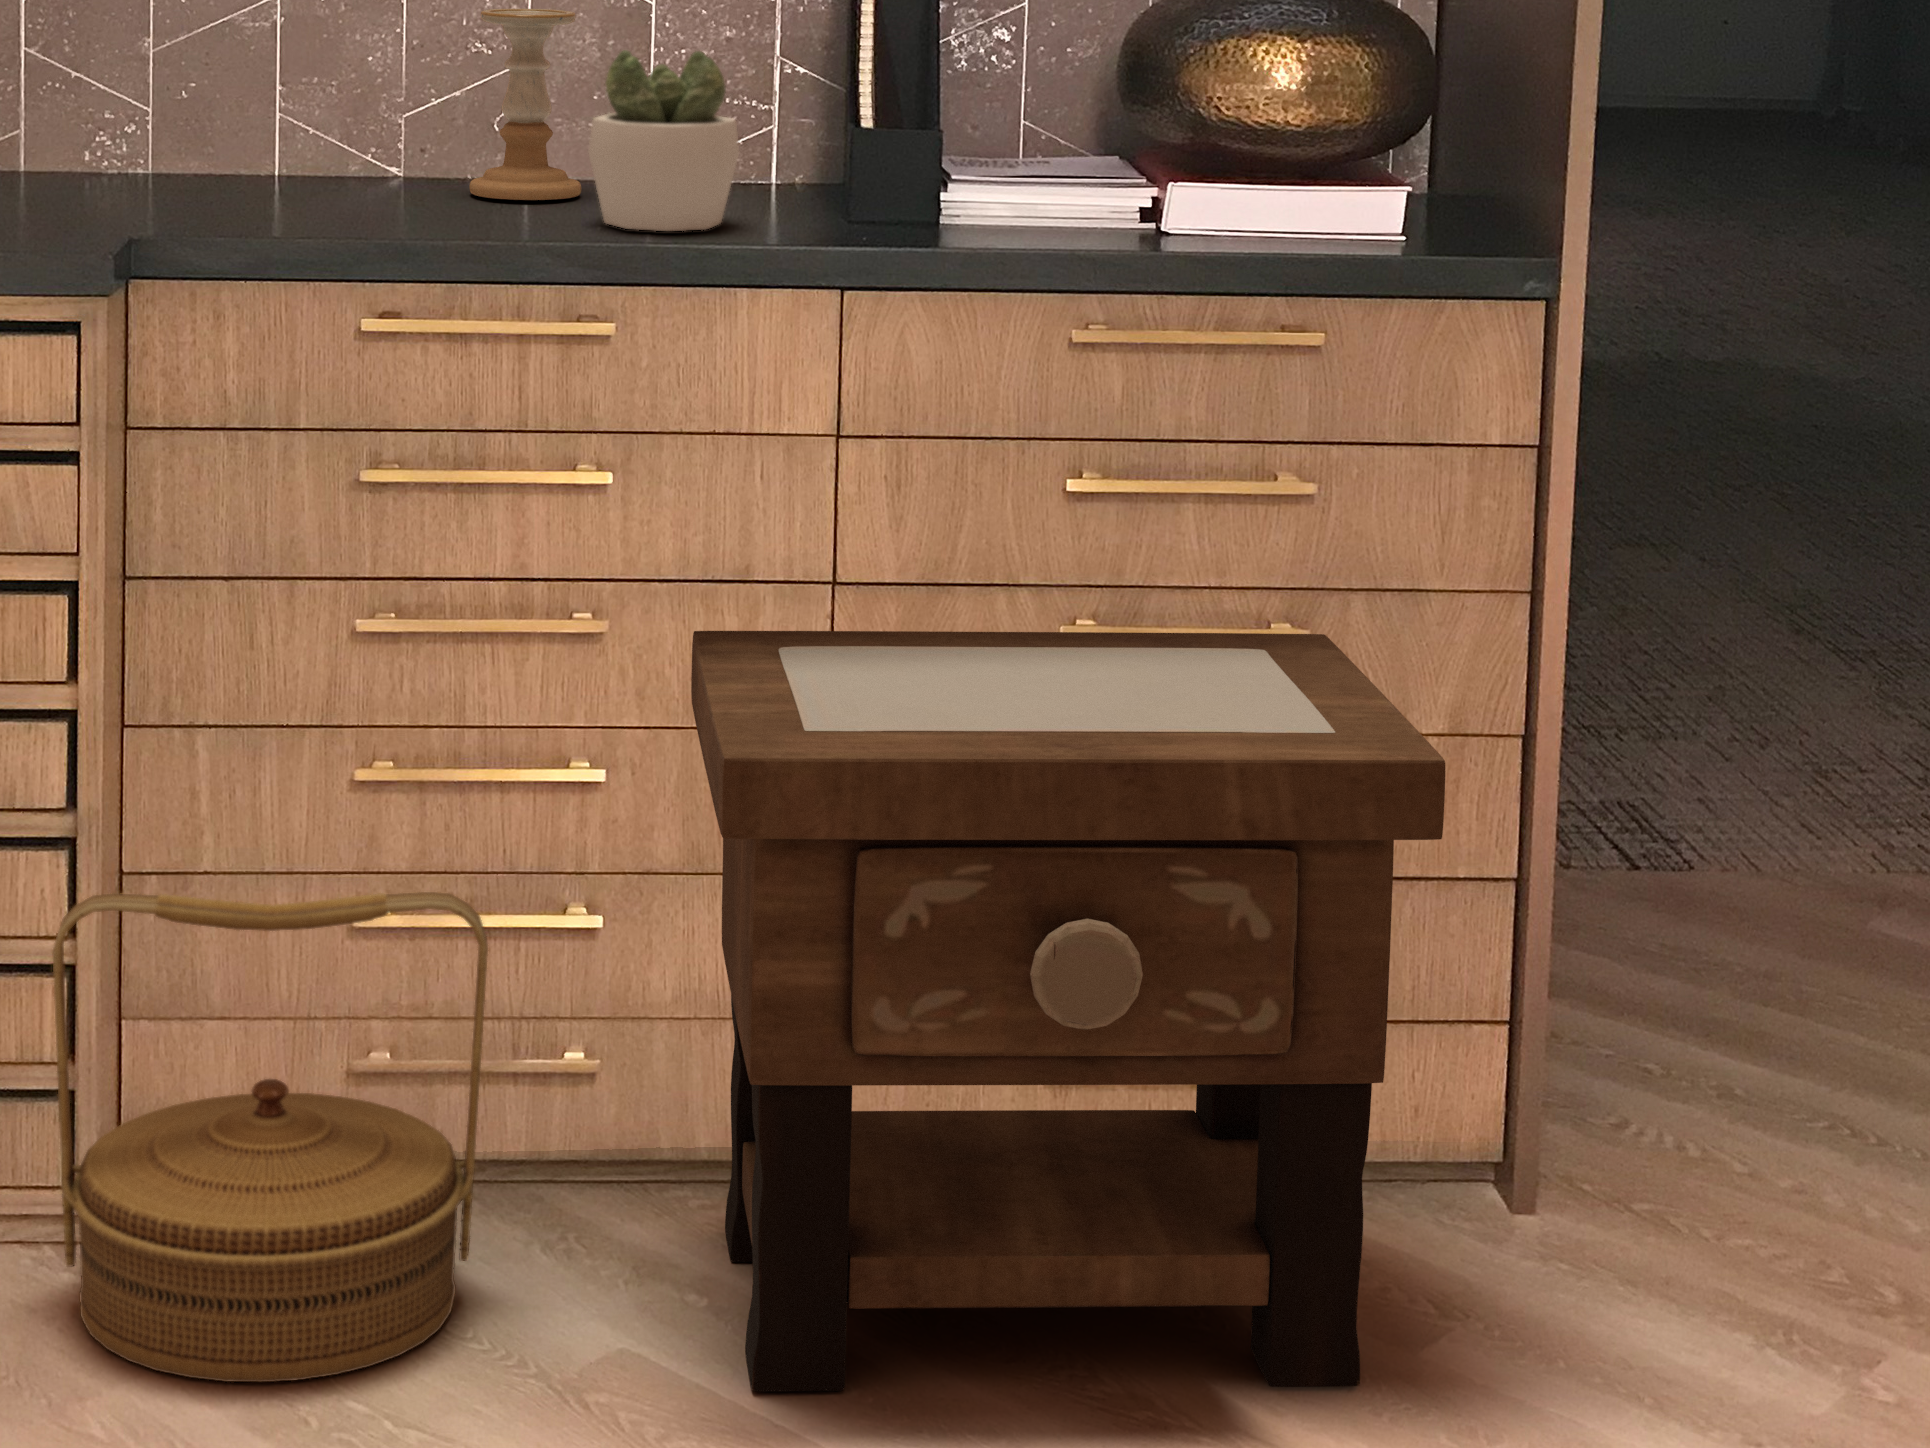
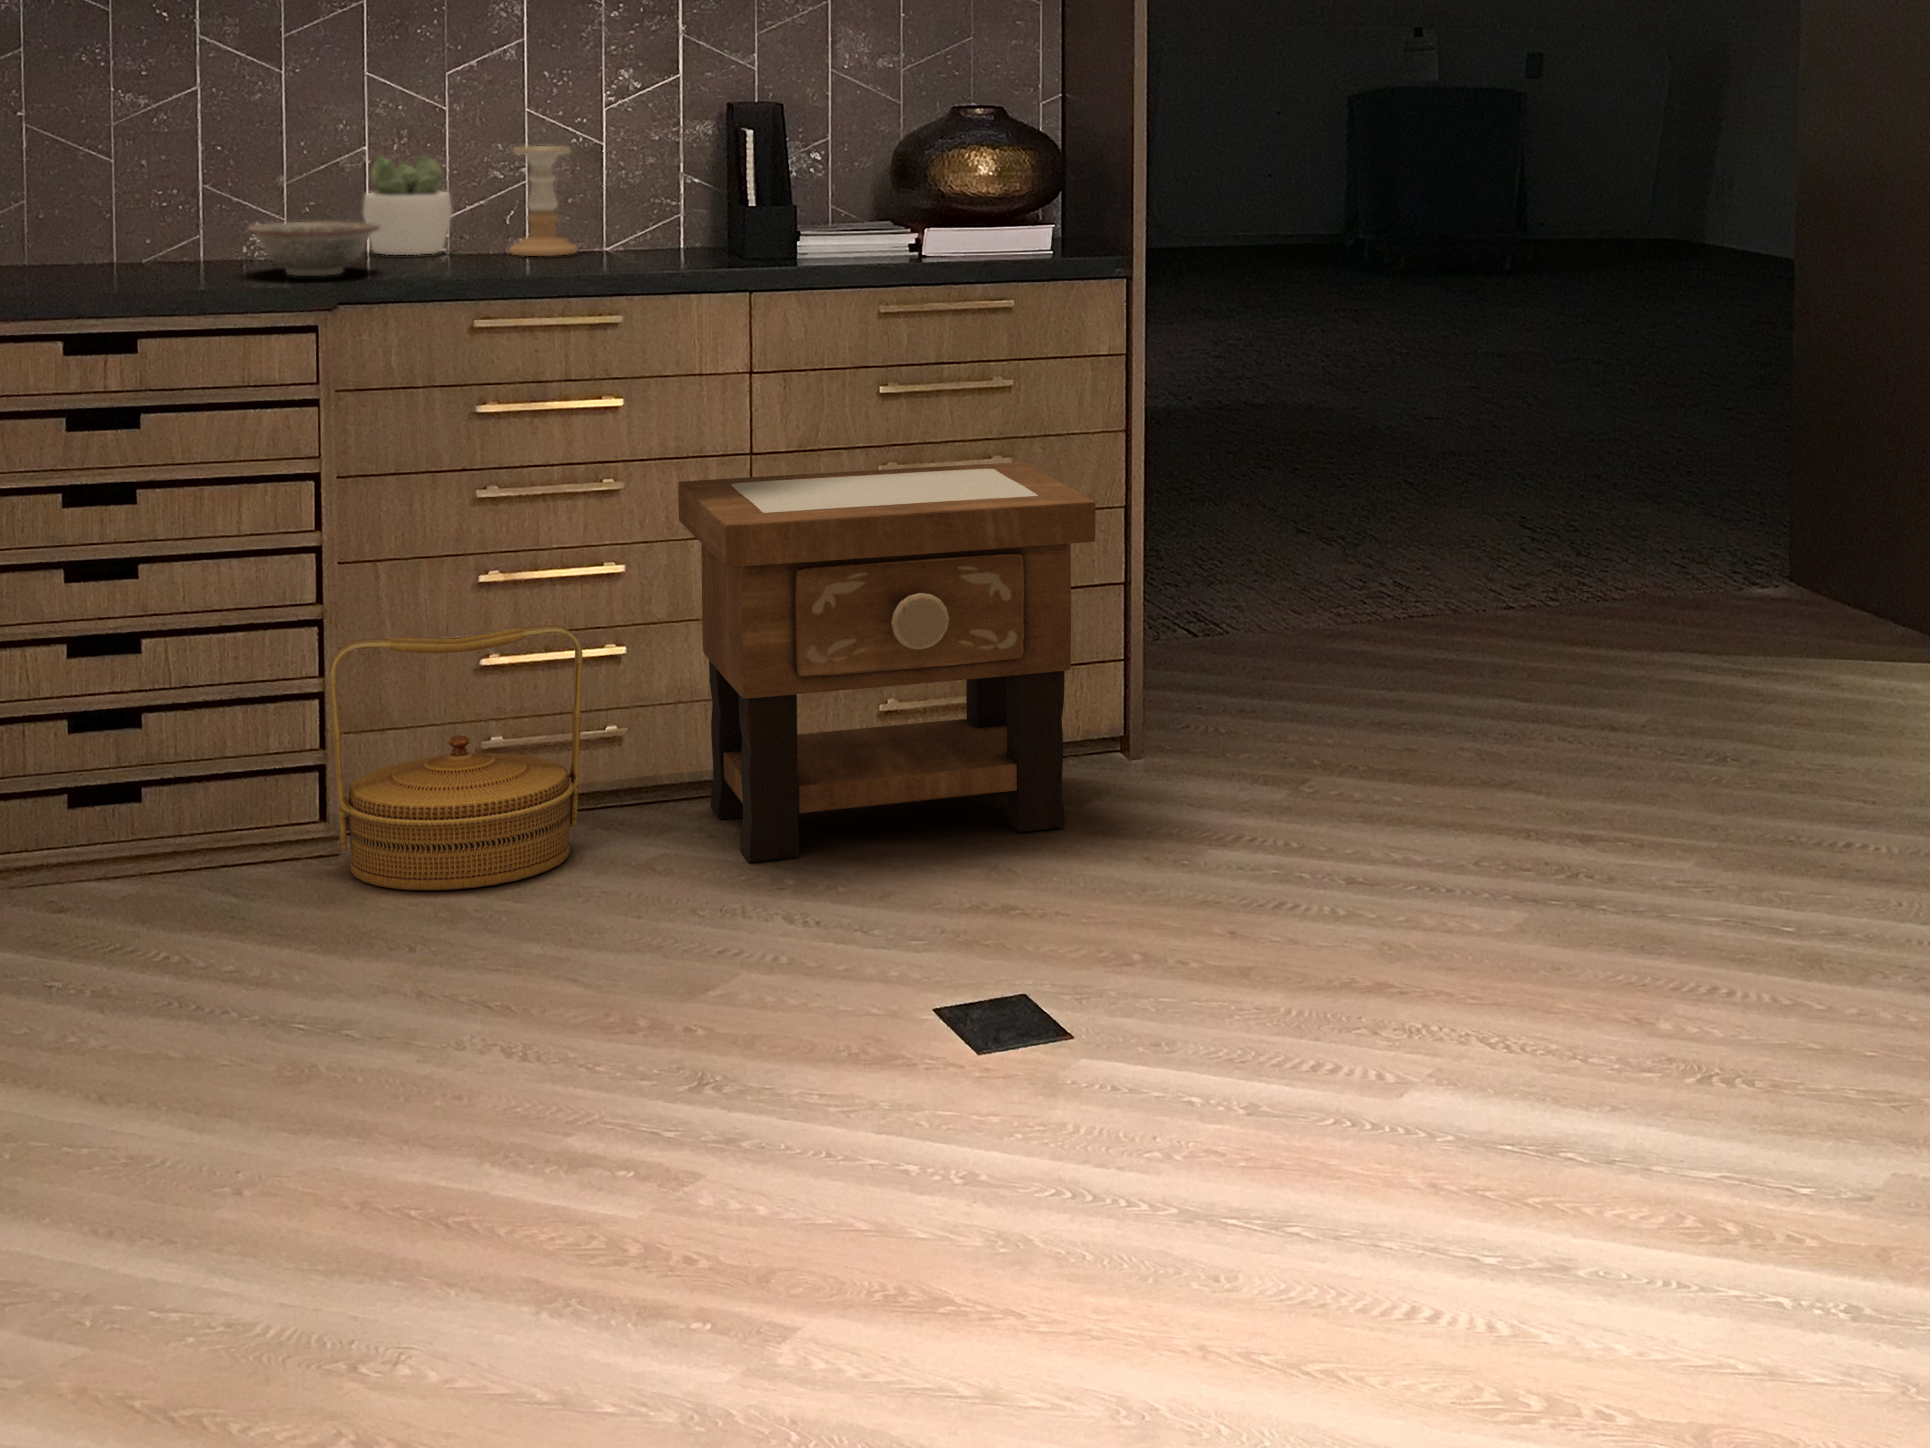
succulent plant: present [589,50,739,231] -> present [363,156,452,255]
decorative bowl: none [22,128,236,224] -> present [247,222,380,276]

